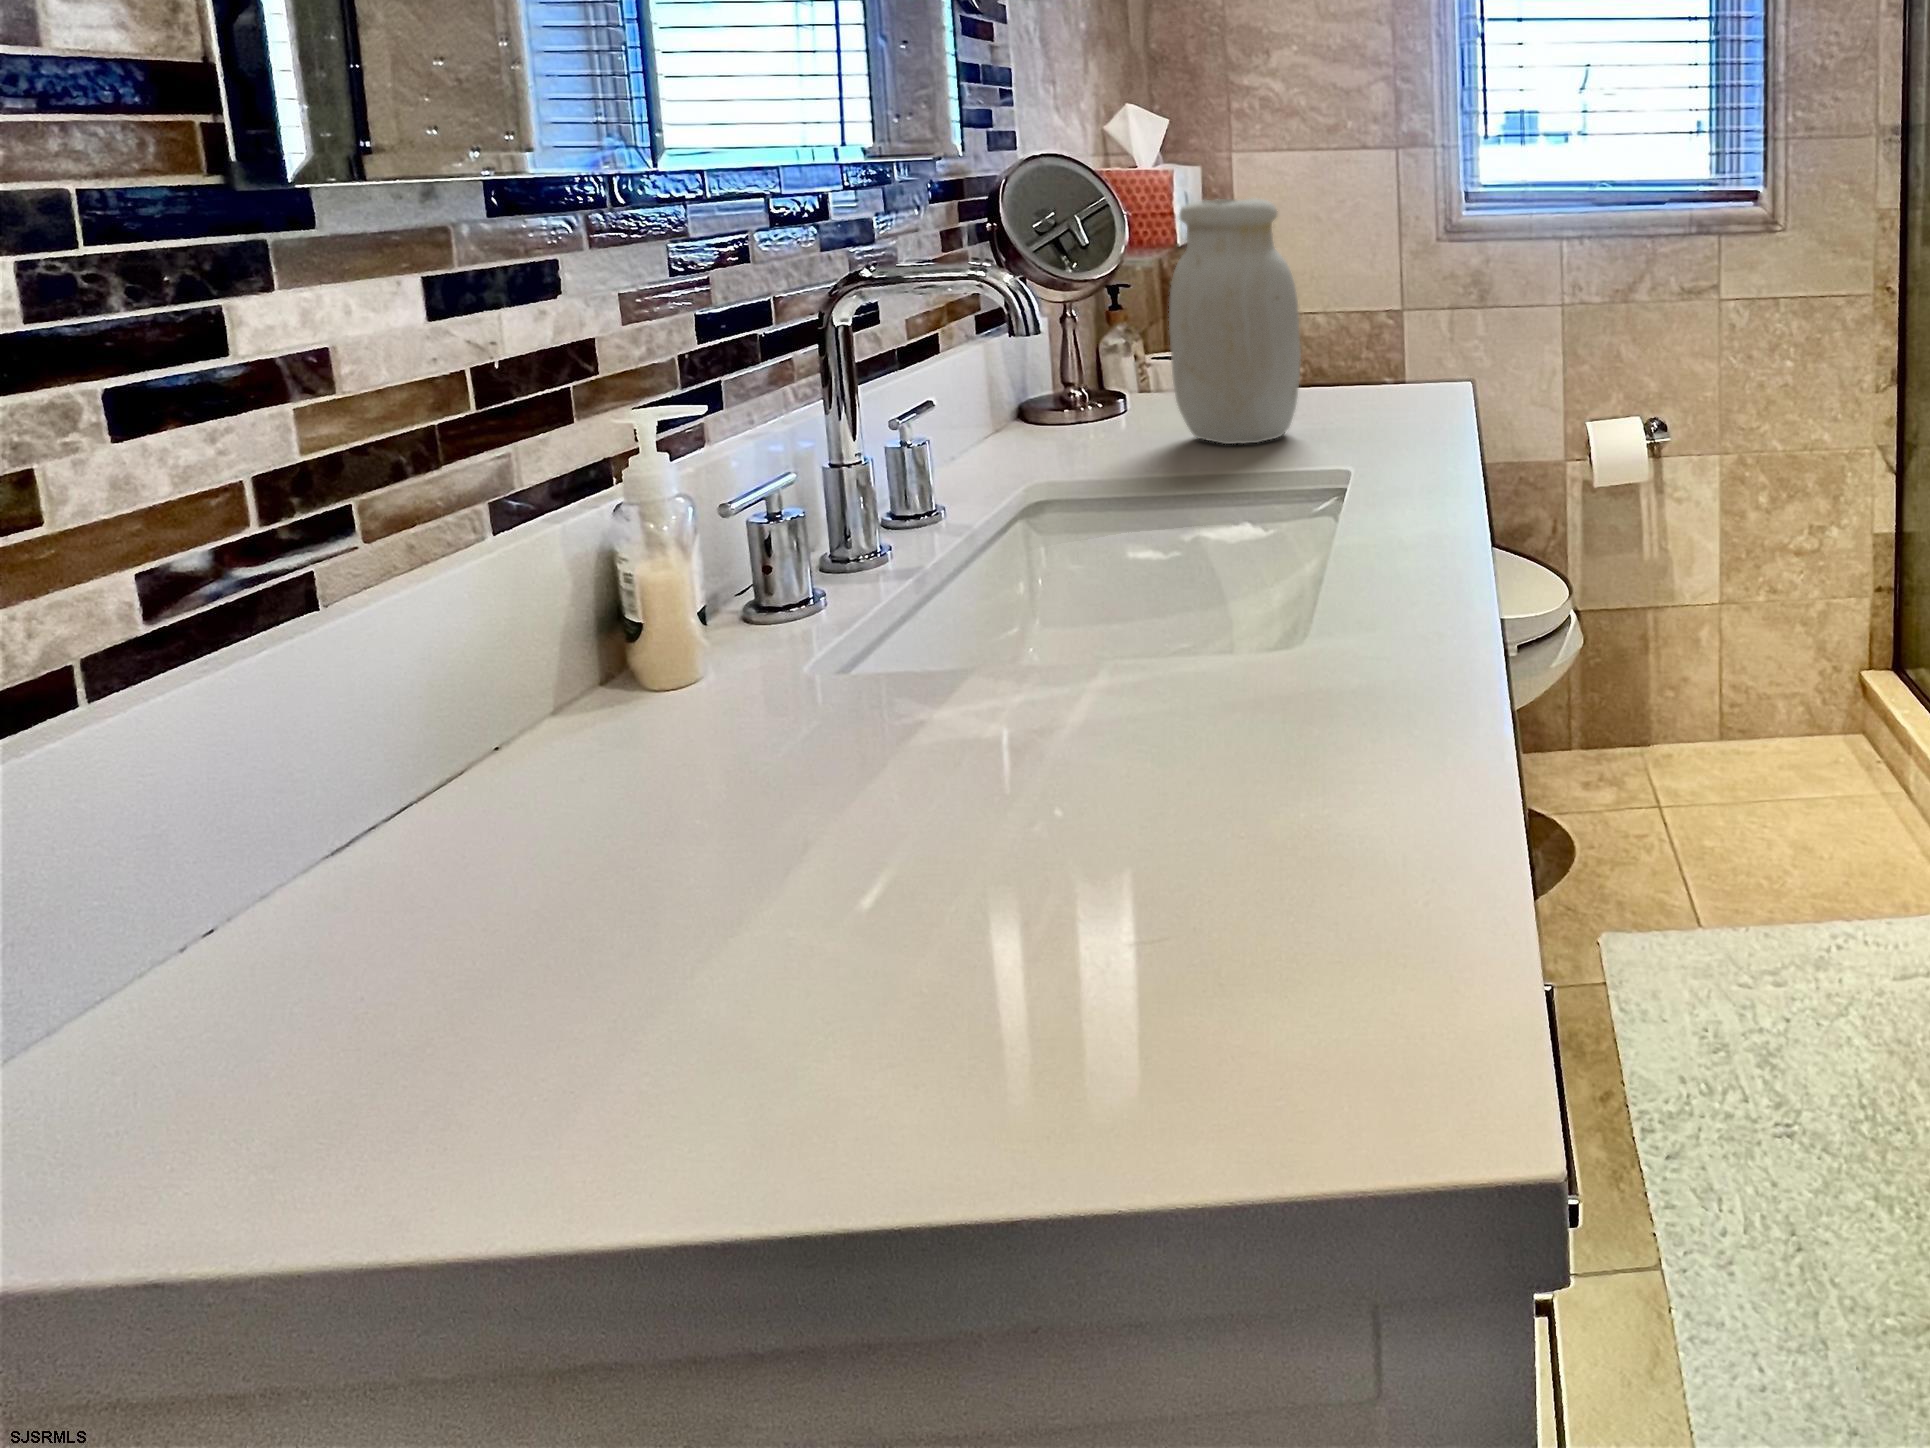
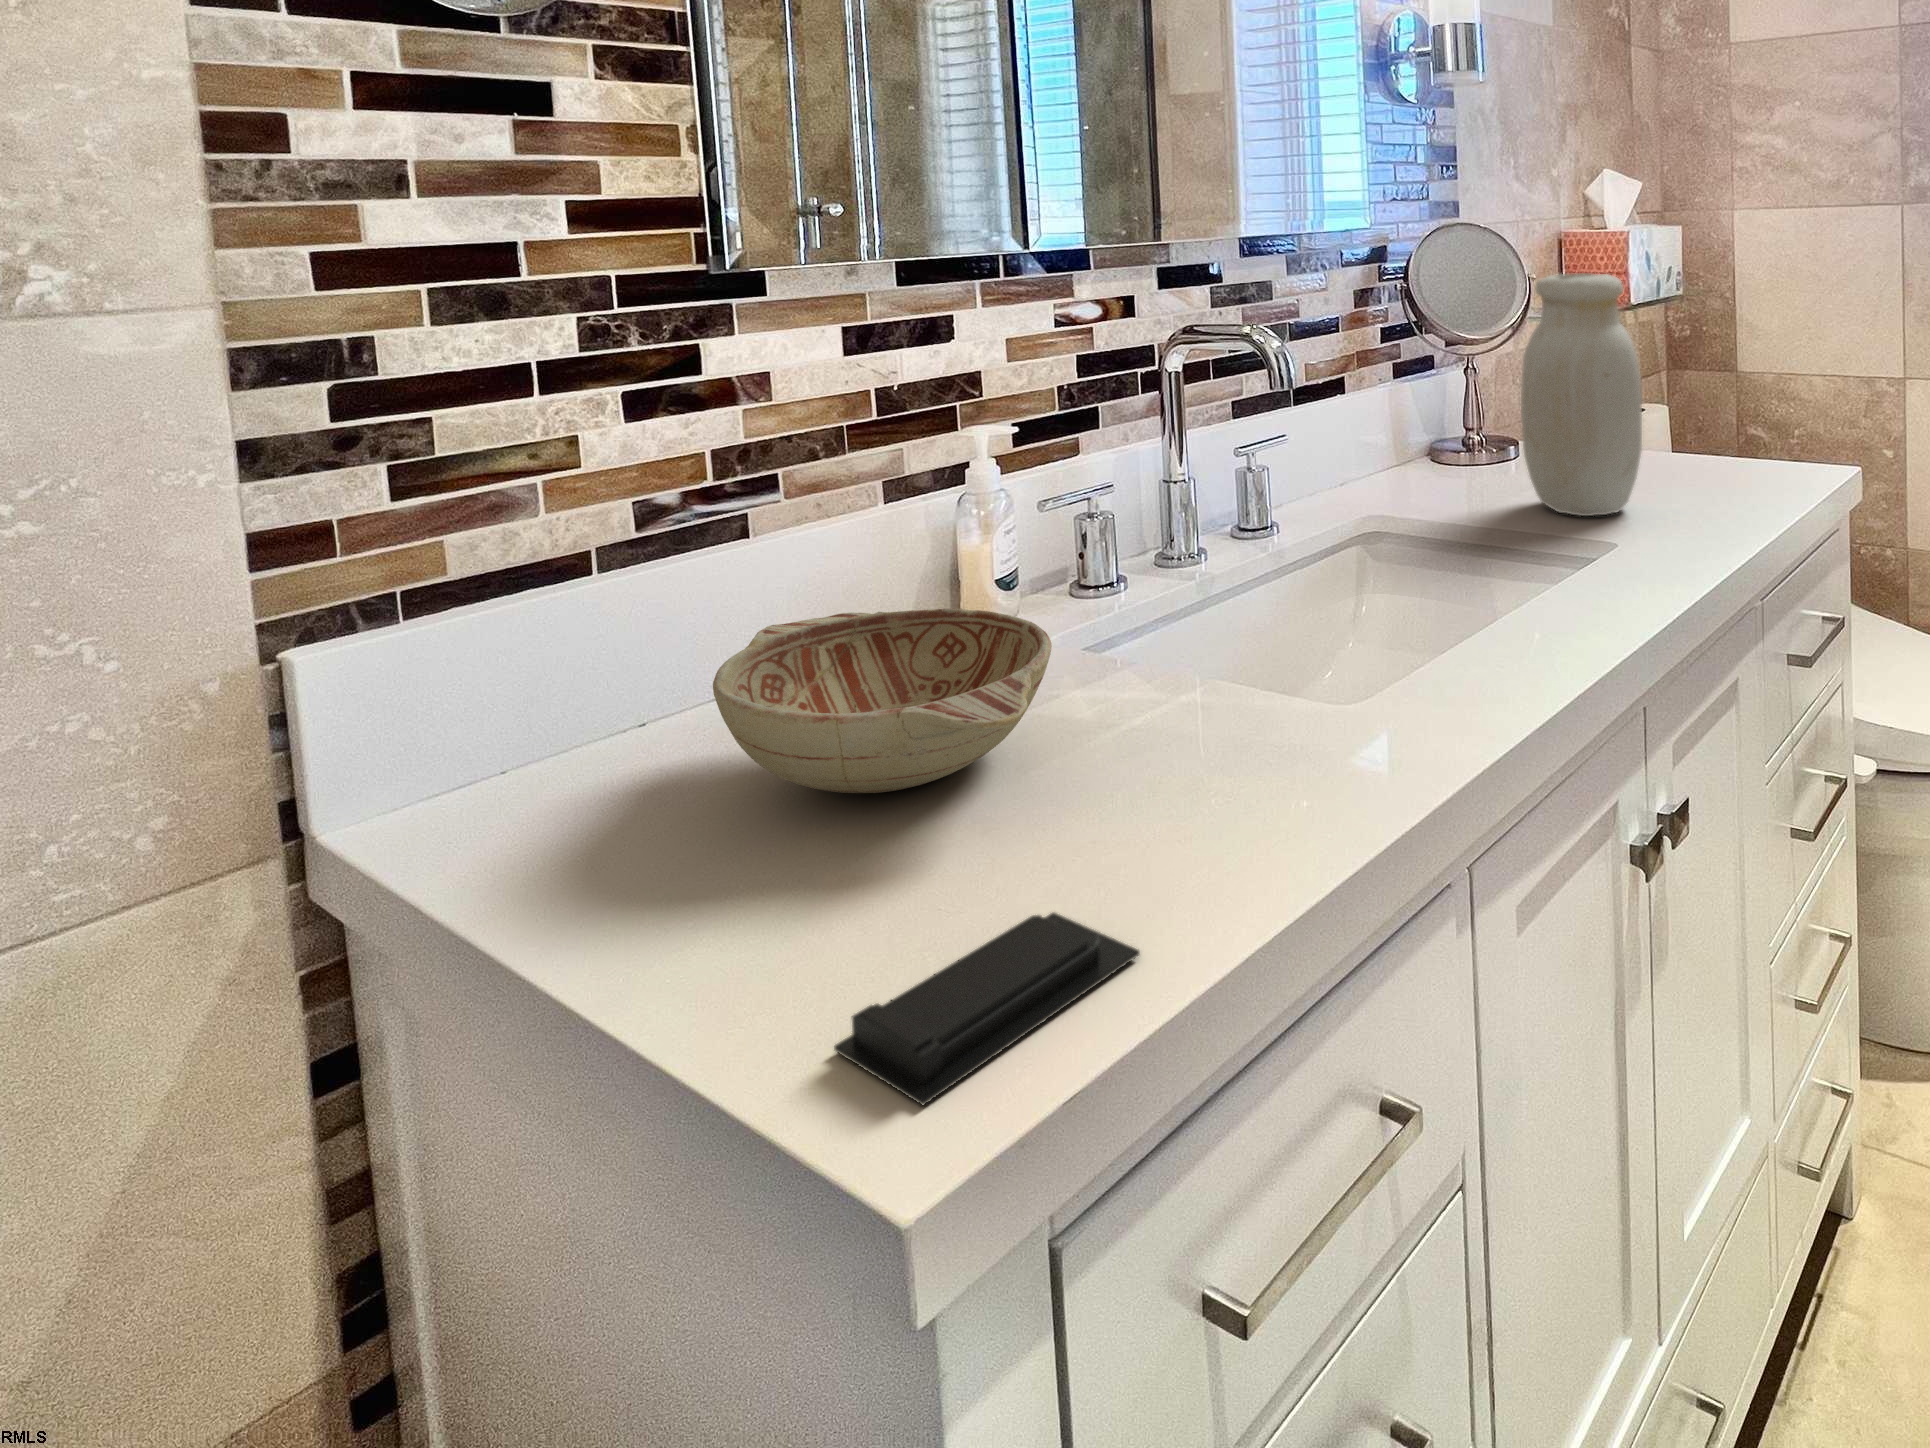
decorative bowl: none [507,614,1084,872] -> present [713,609,1052,793]
soap bar: none [1233,844,1412,1044] -> present [834,913,1140,1105]

